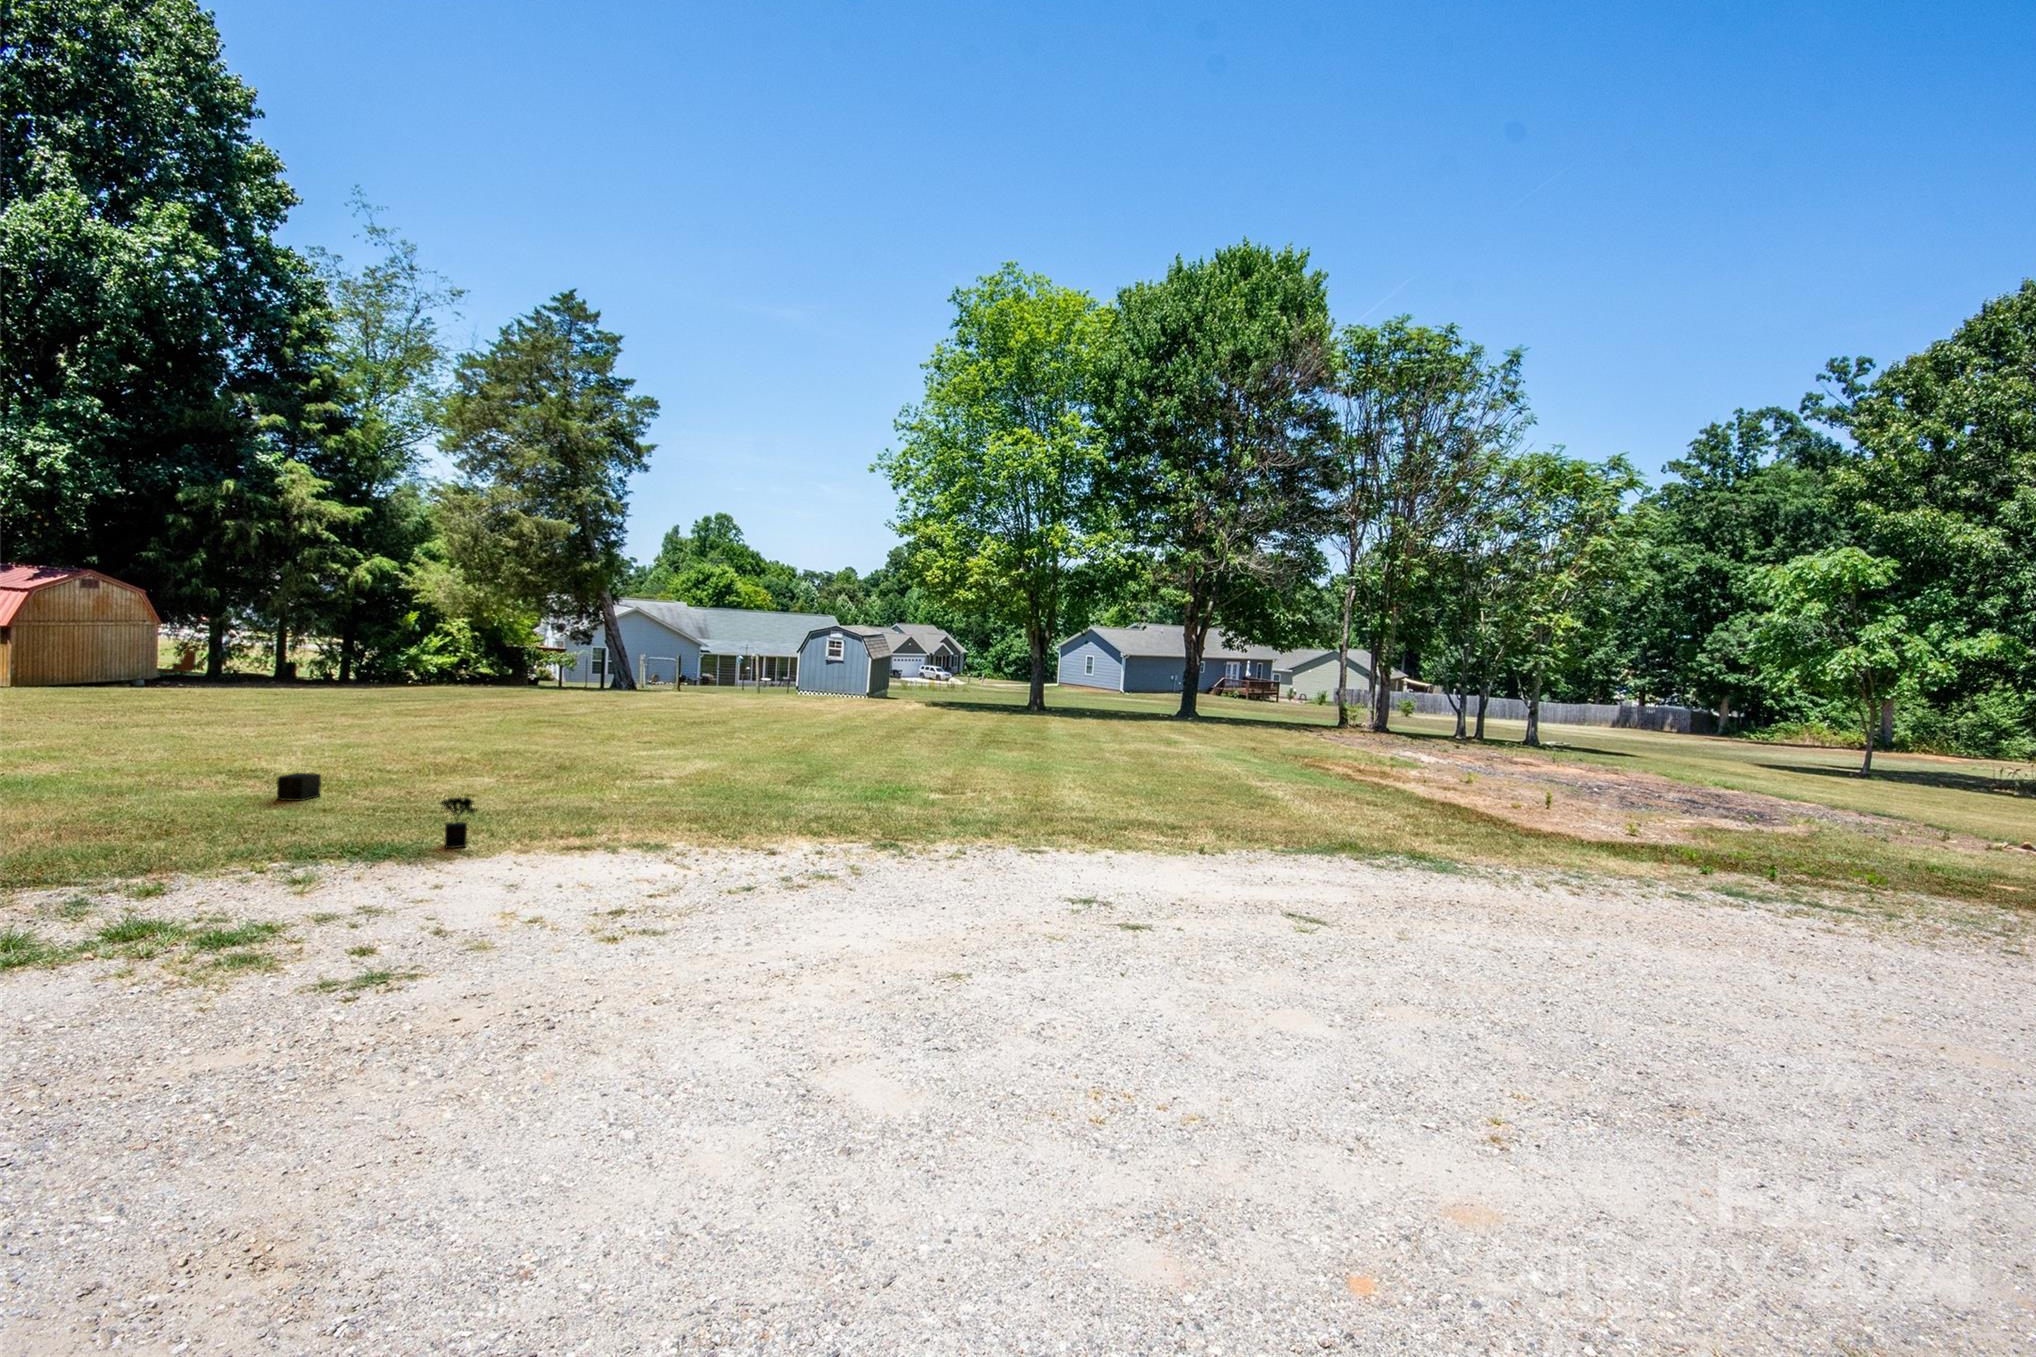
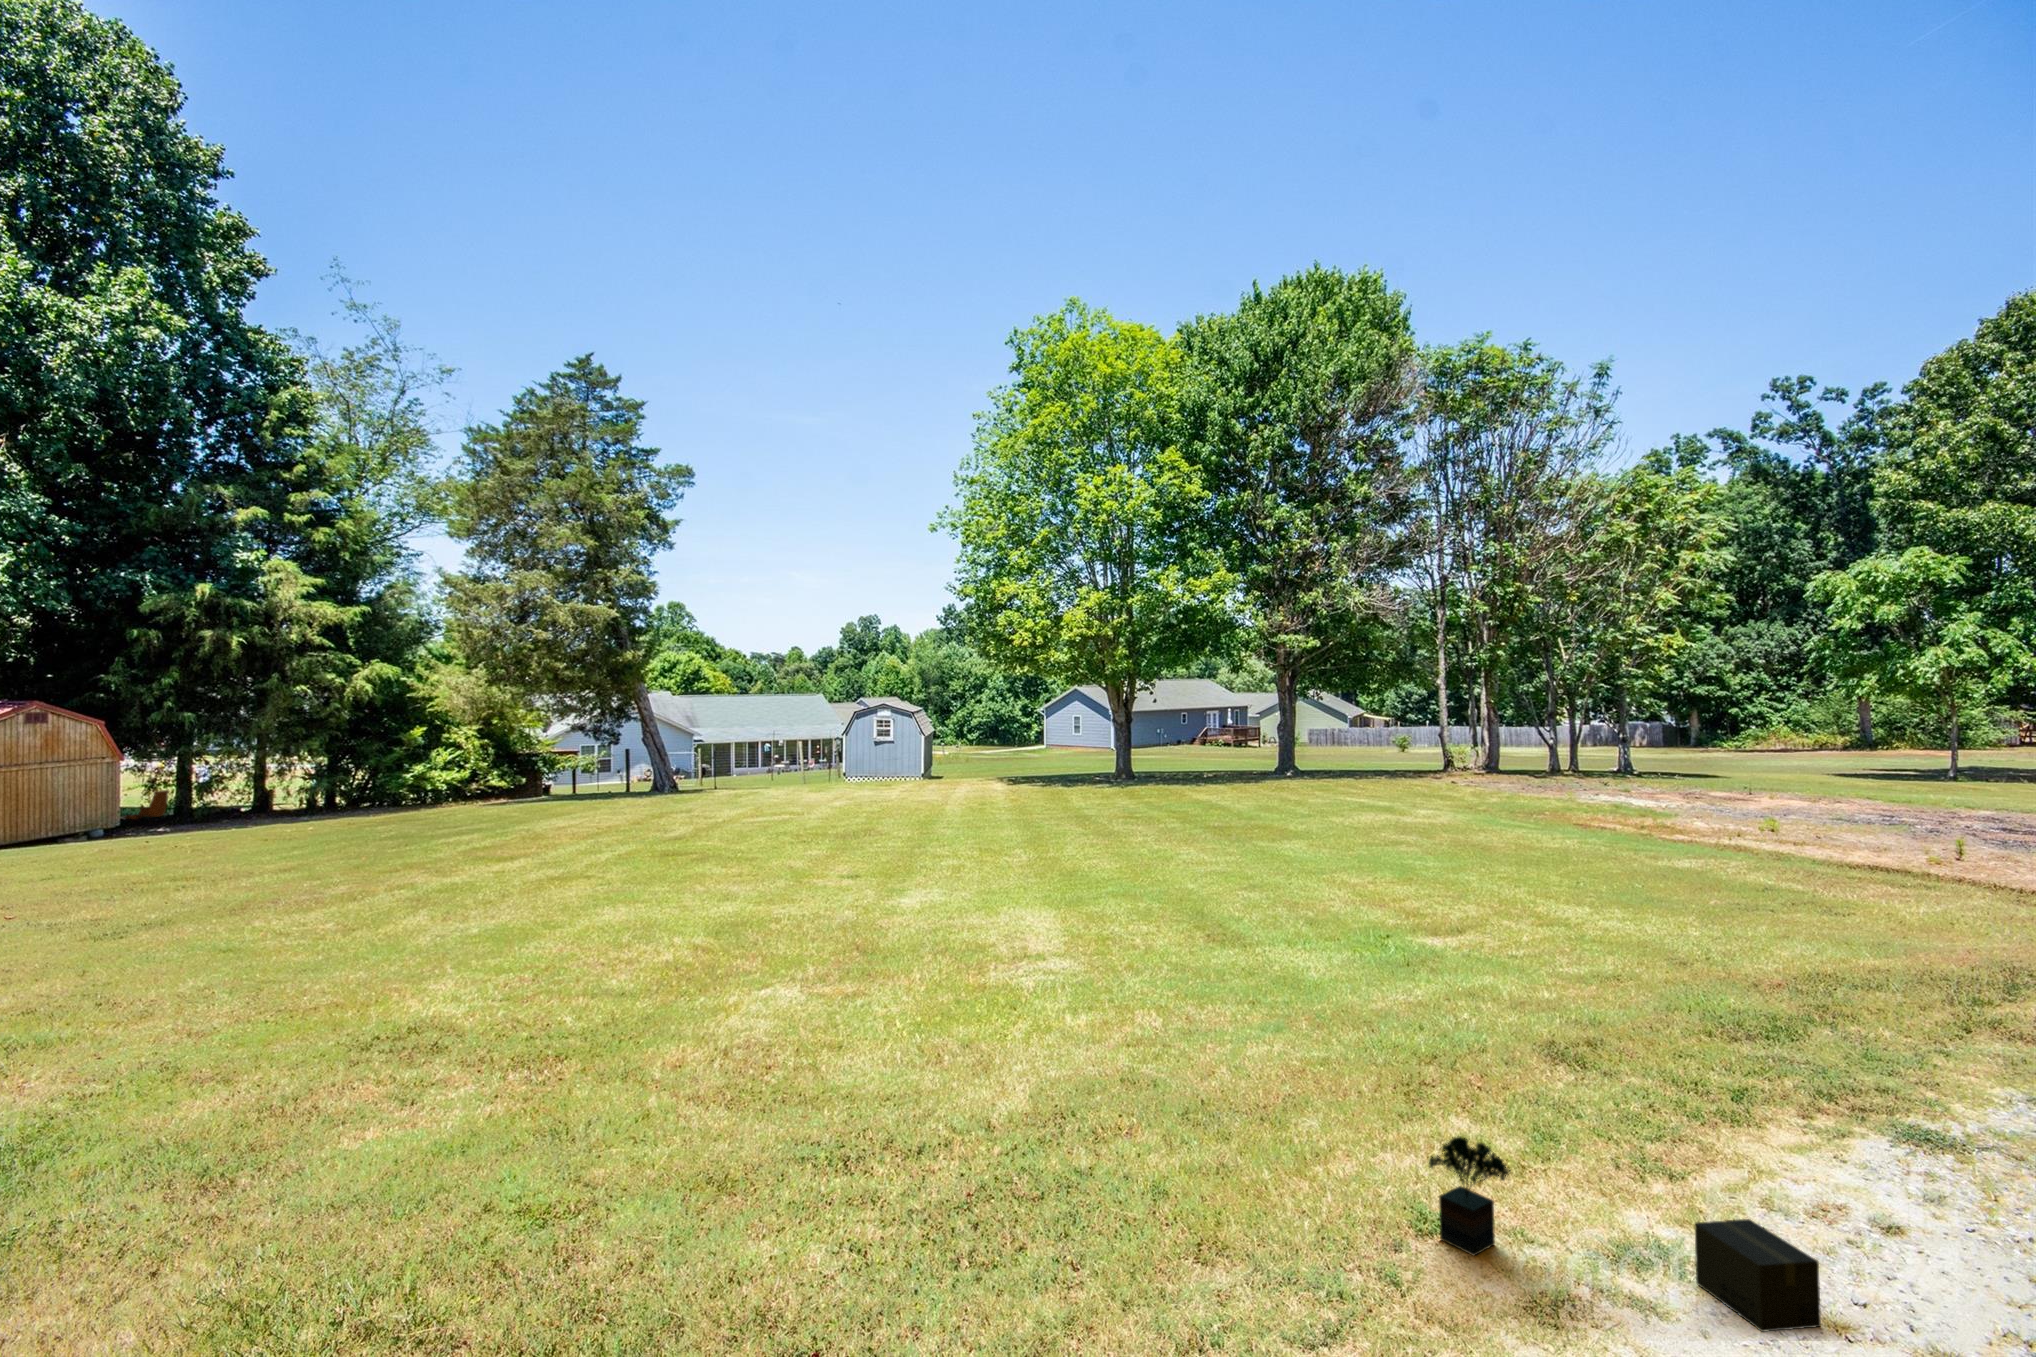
cardboard box: present [277,773,321,801] -> present [1694,1219,1821,1332]
potted tree: present [440,797,477,848] -> present [1429,1136,1511,1256]

